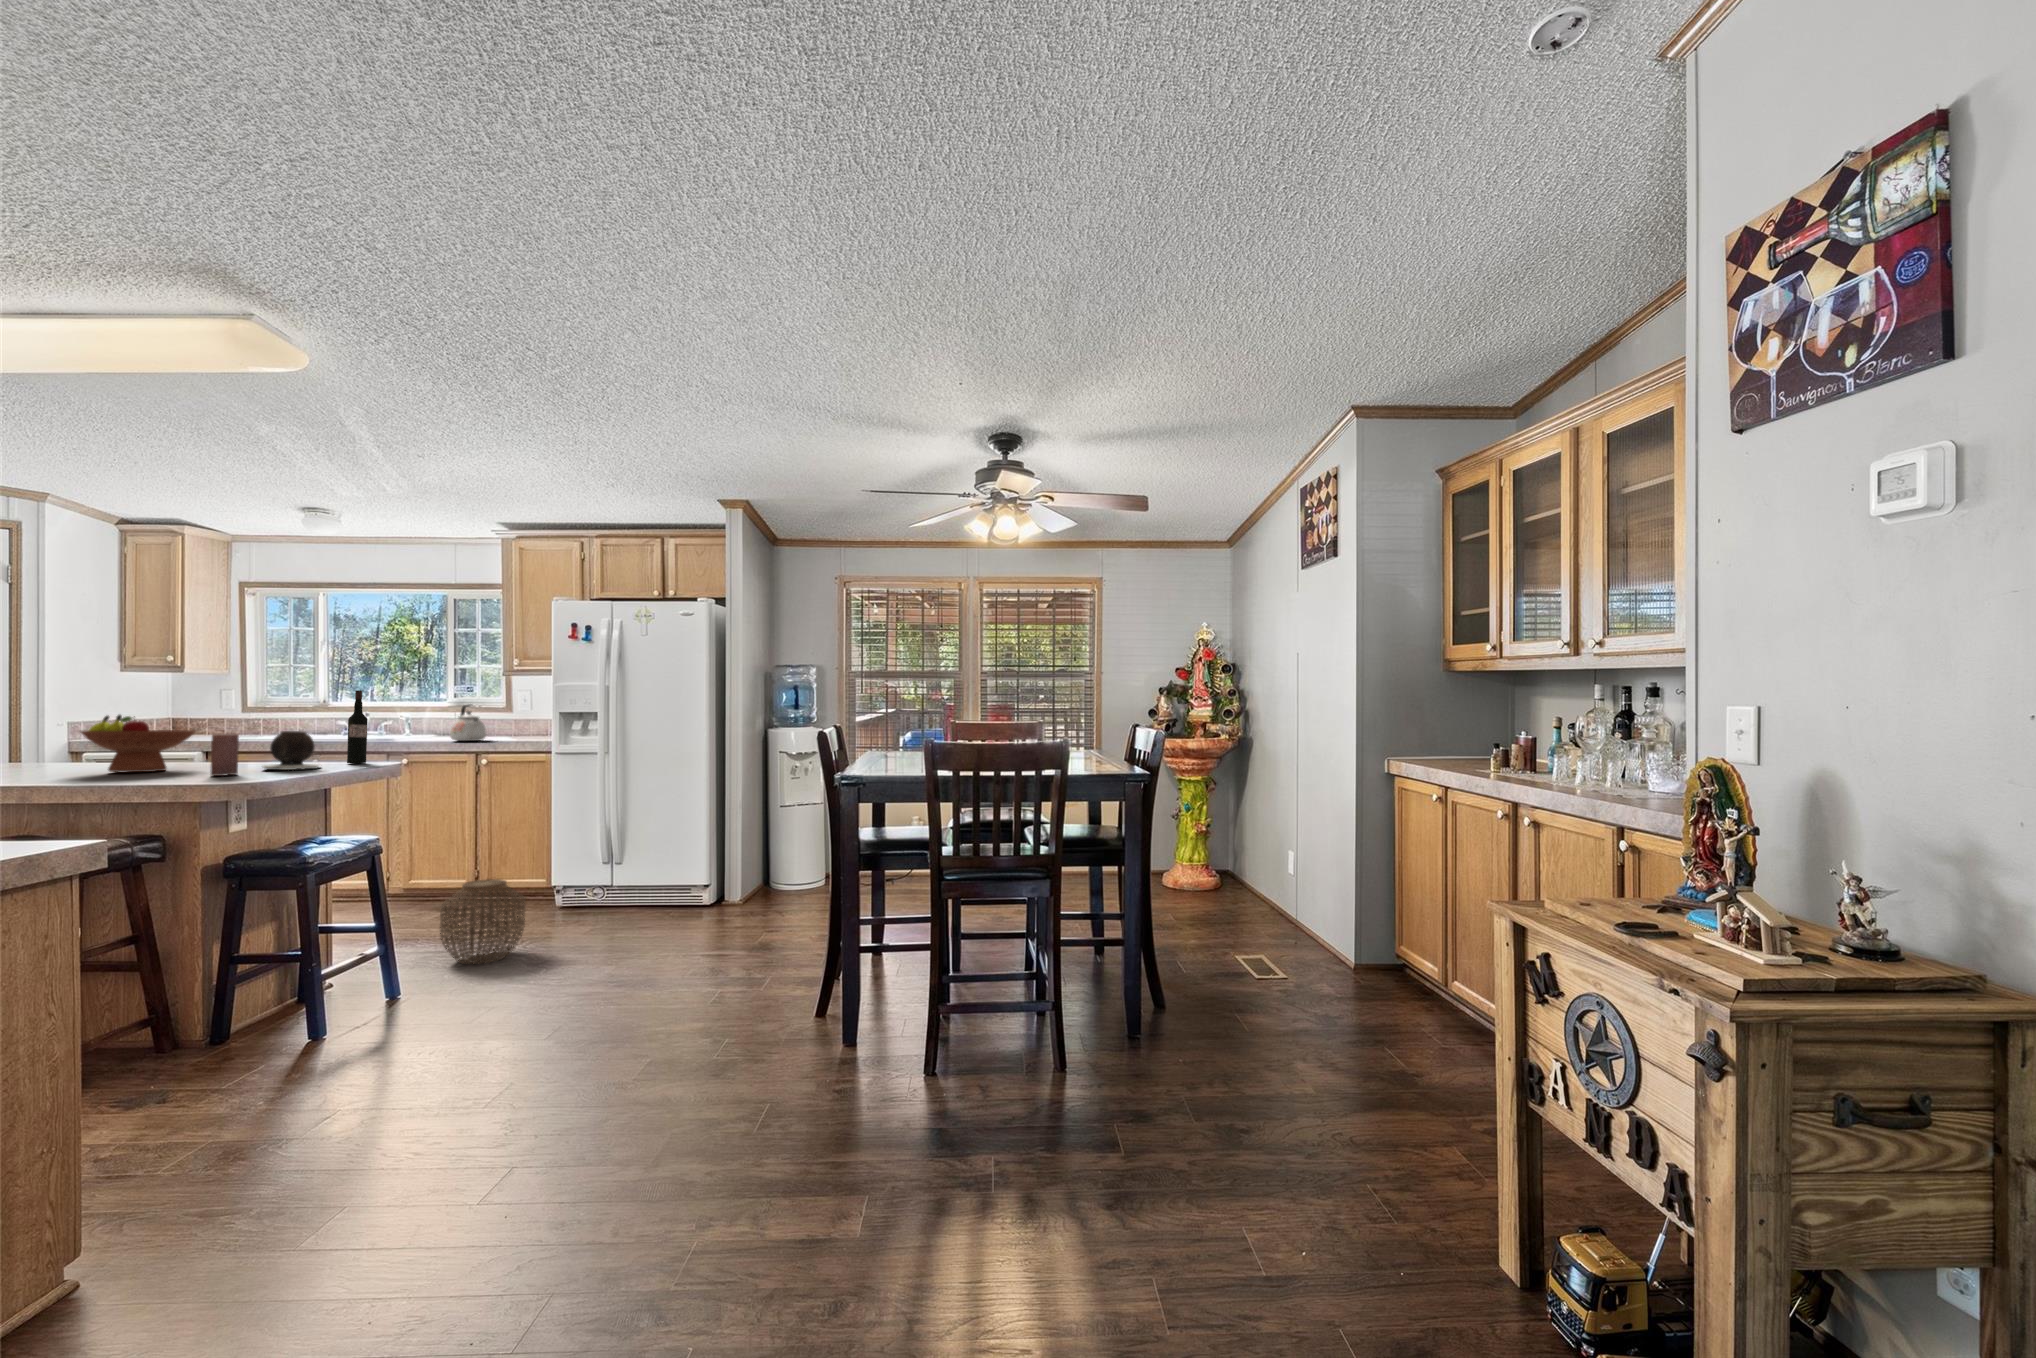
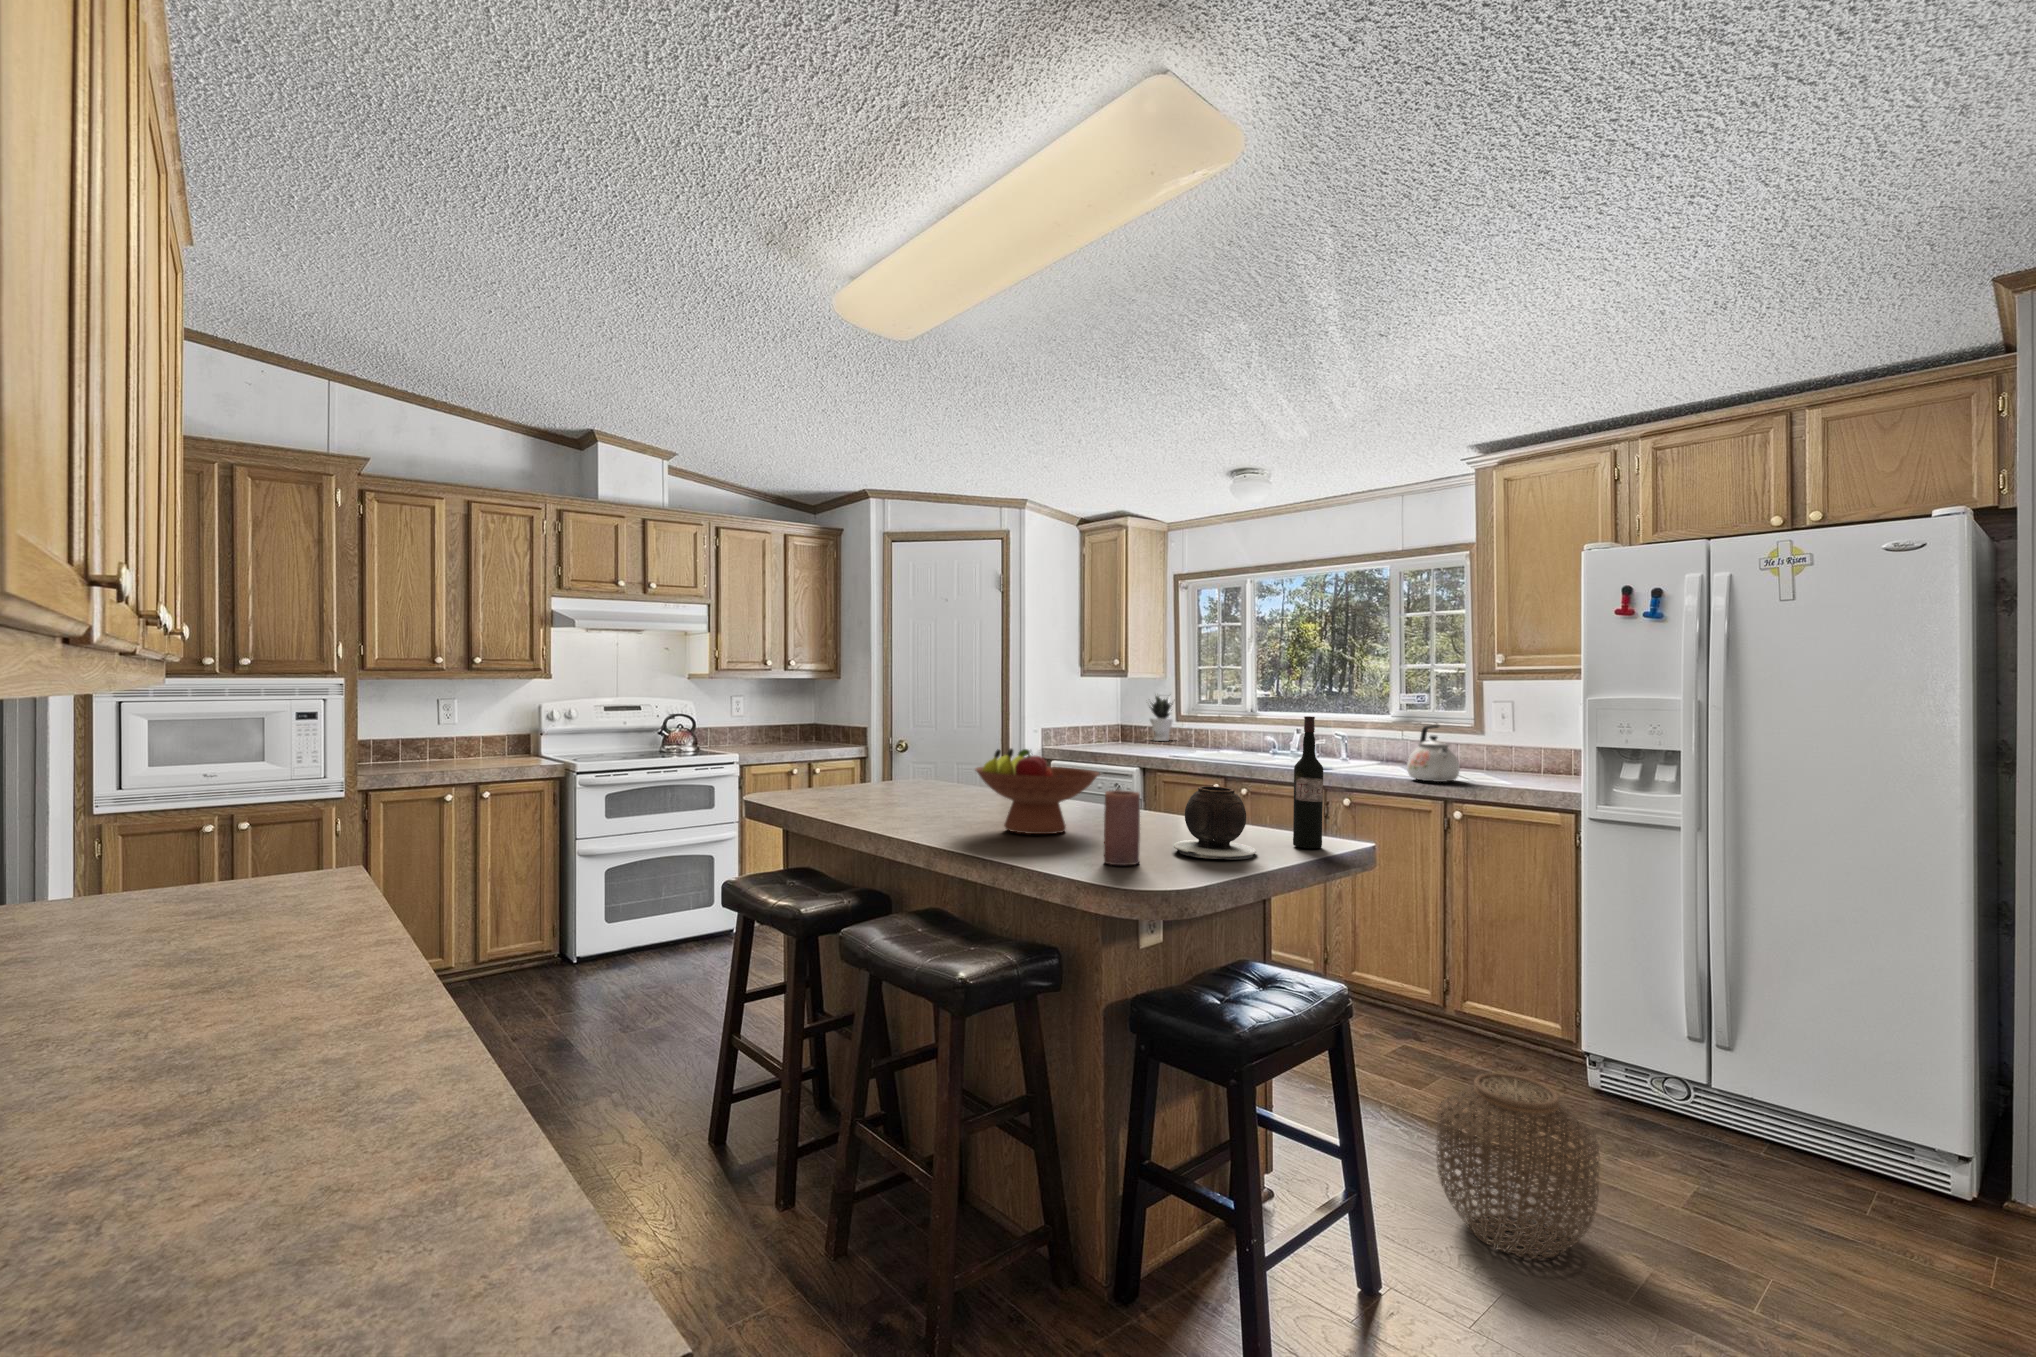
potted plant: none [205,686,245,731] -> present [1149,696,1173,741]

